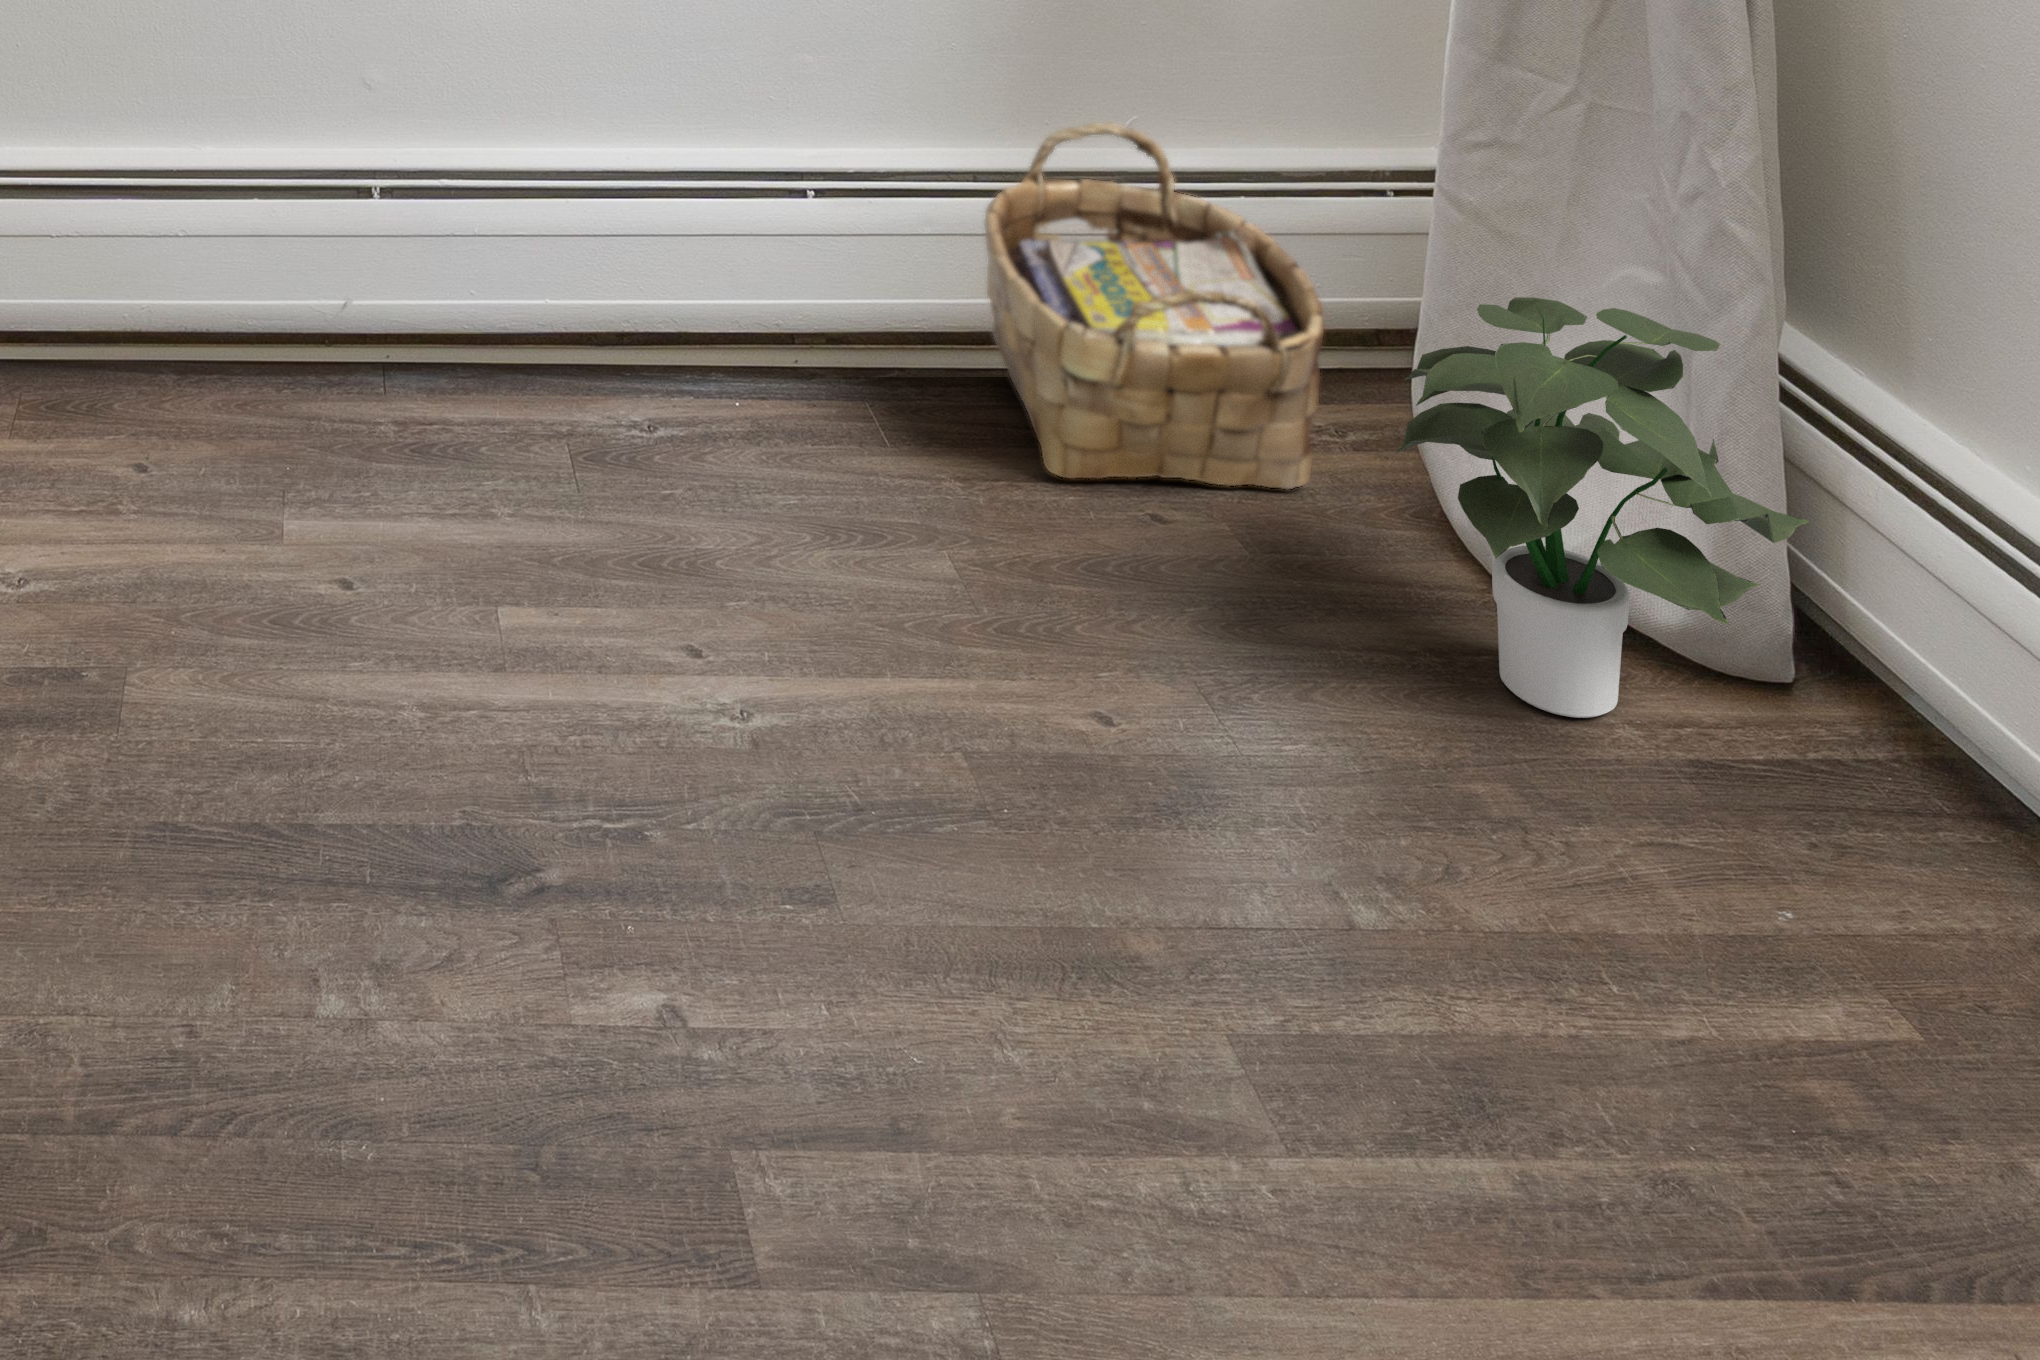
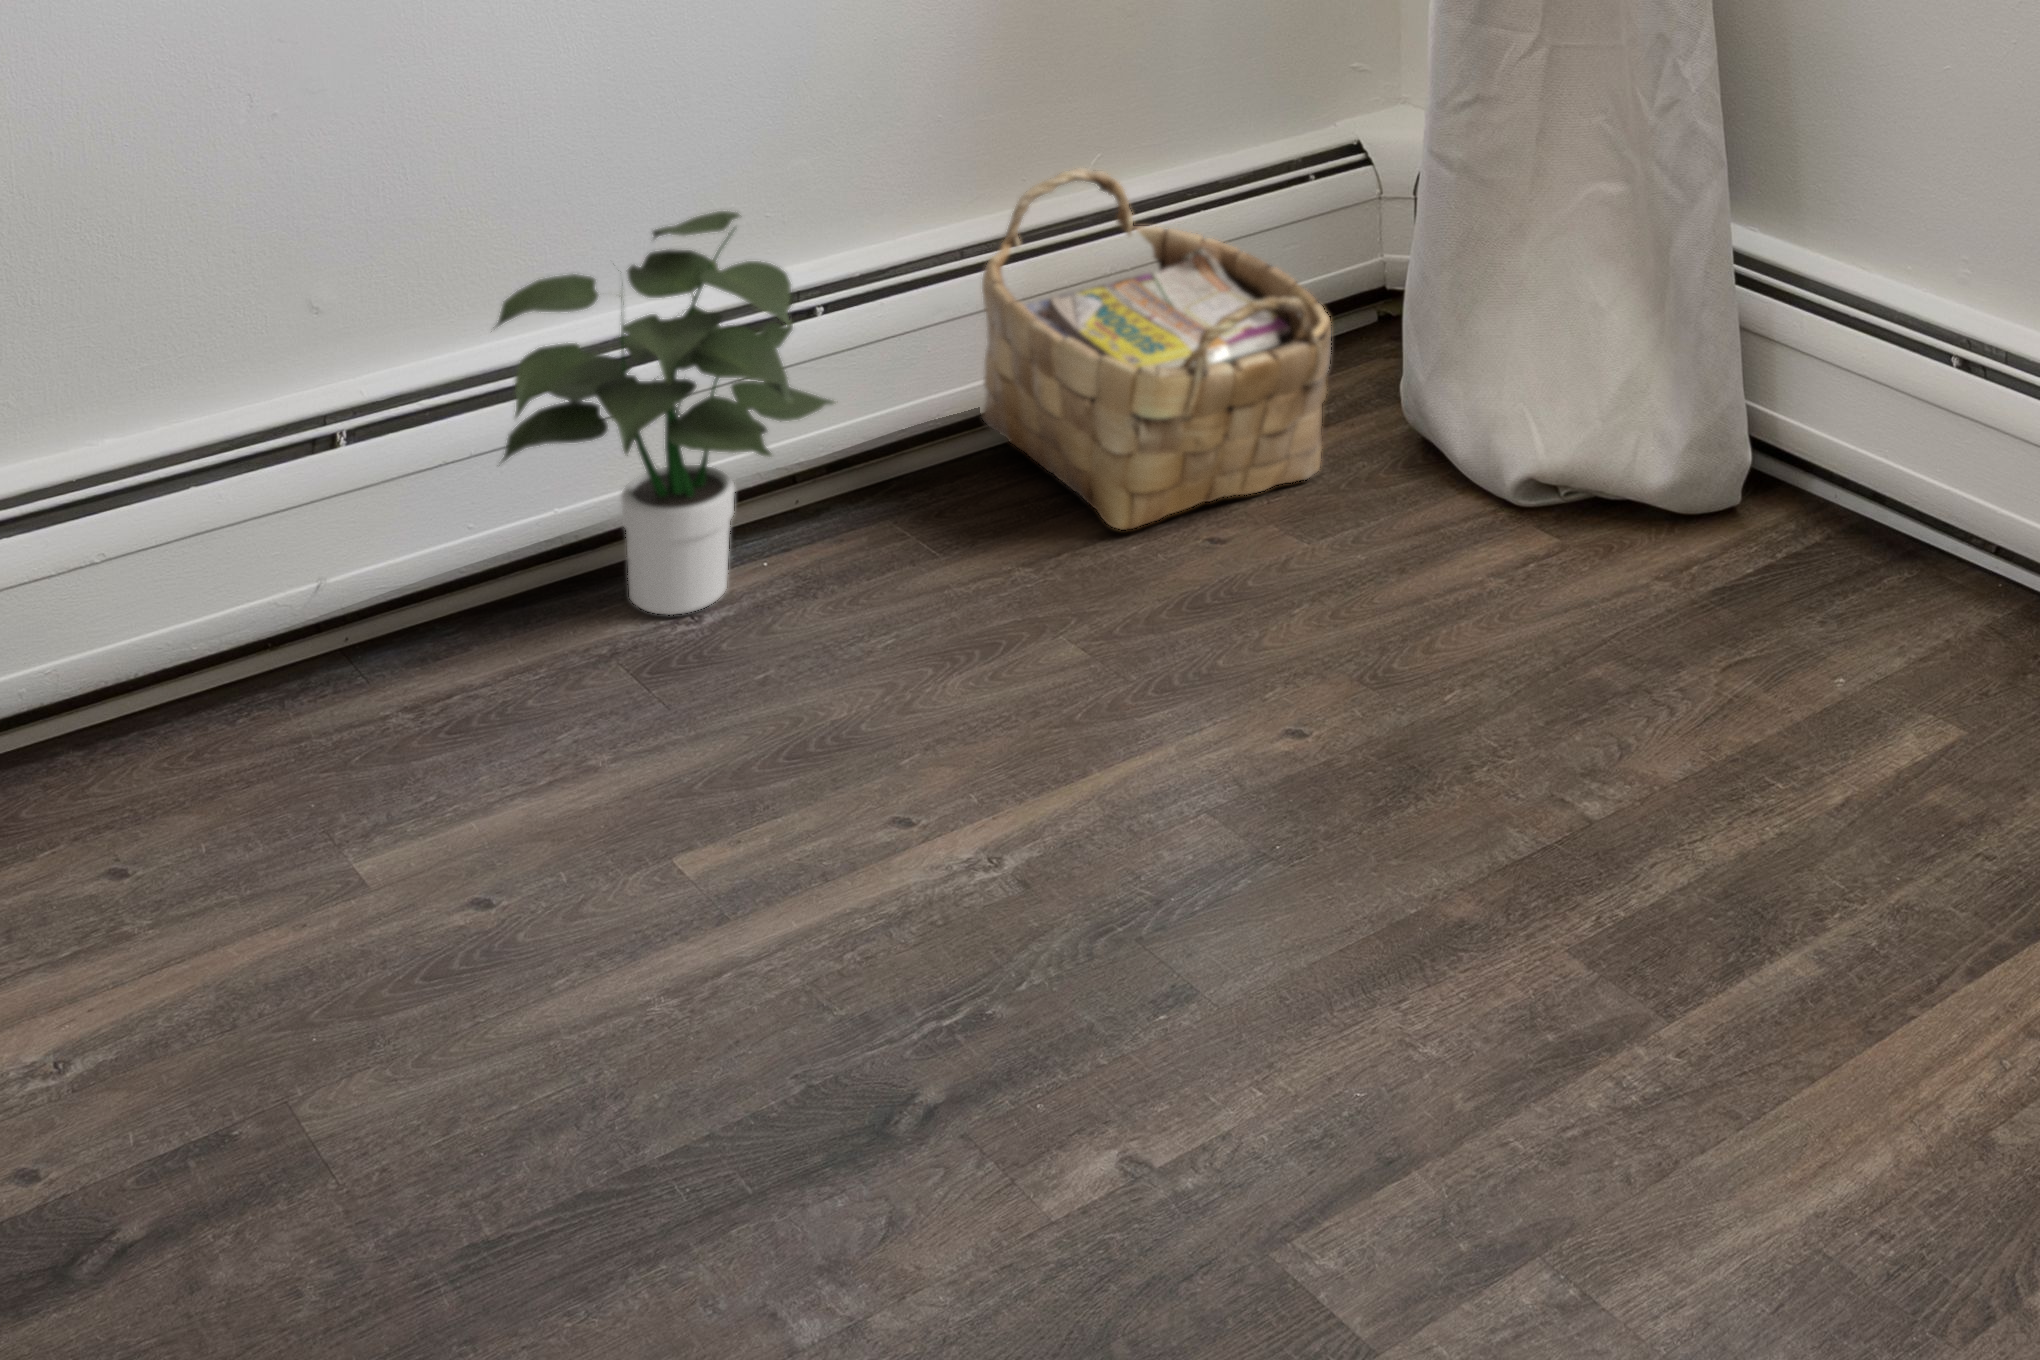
potted plant: present [1396,297,1809,718] -> present [493,211,834,615]

